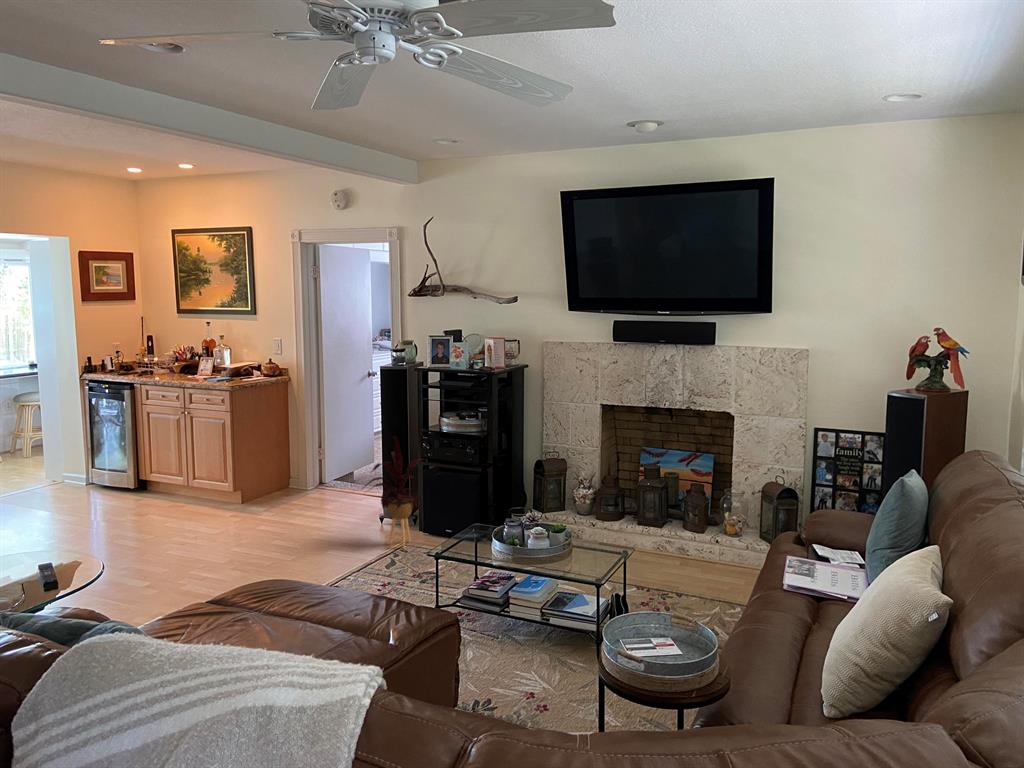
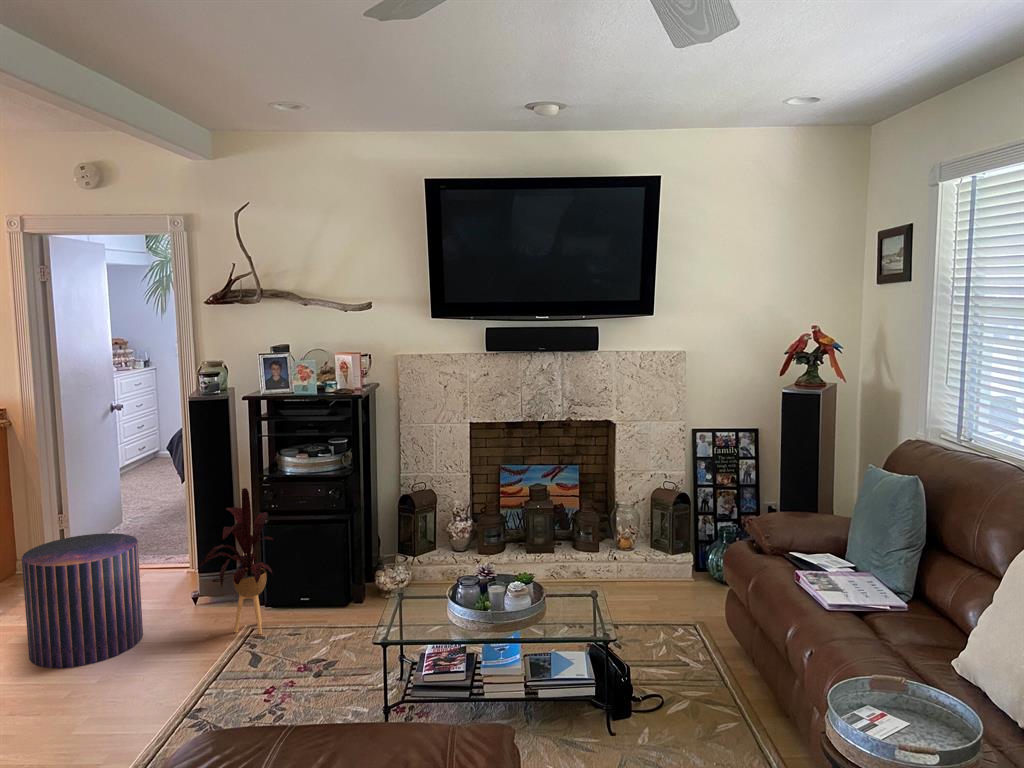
pouf: none [262,460,336,546] -> present [22,533,143,668]

